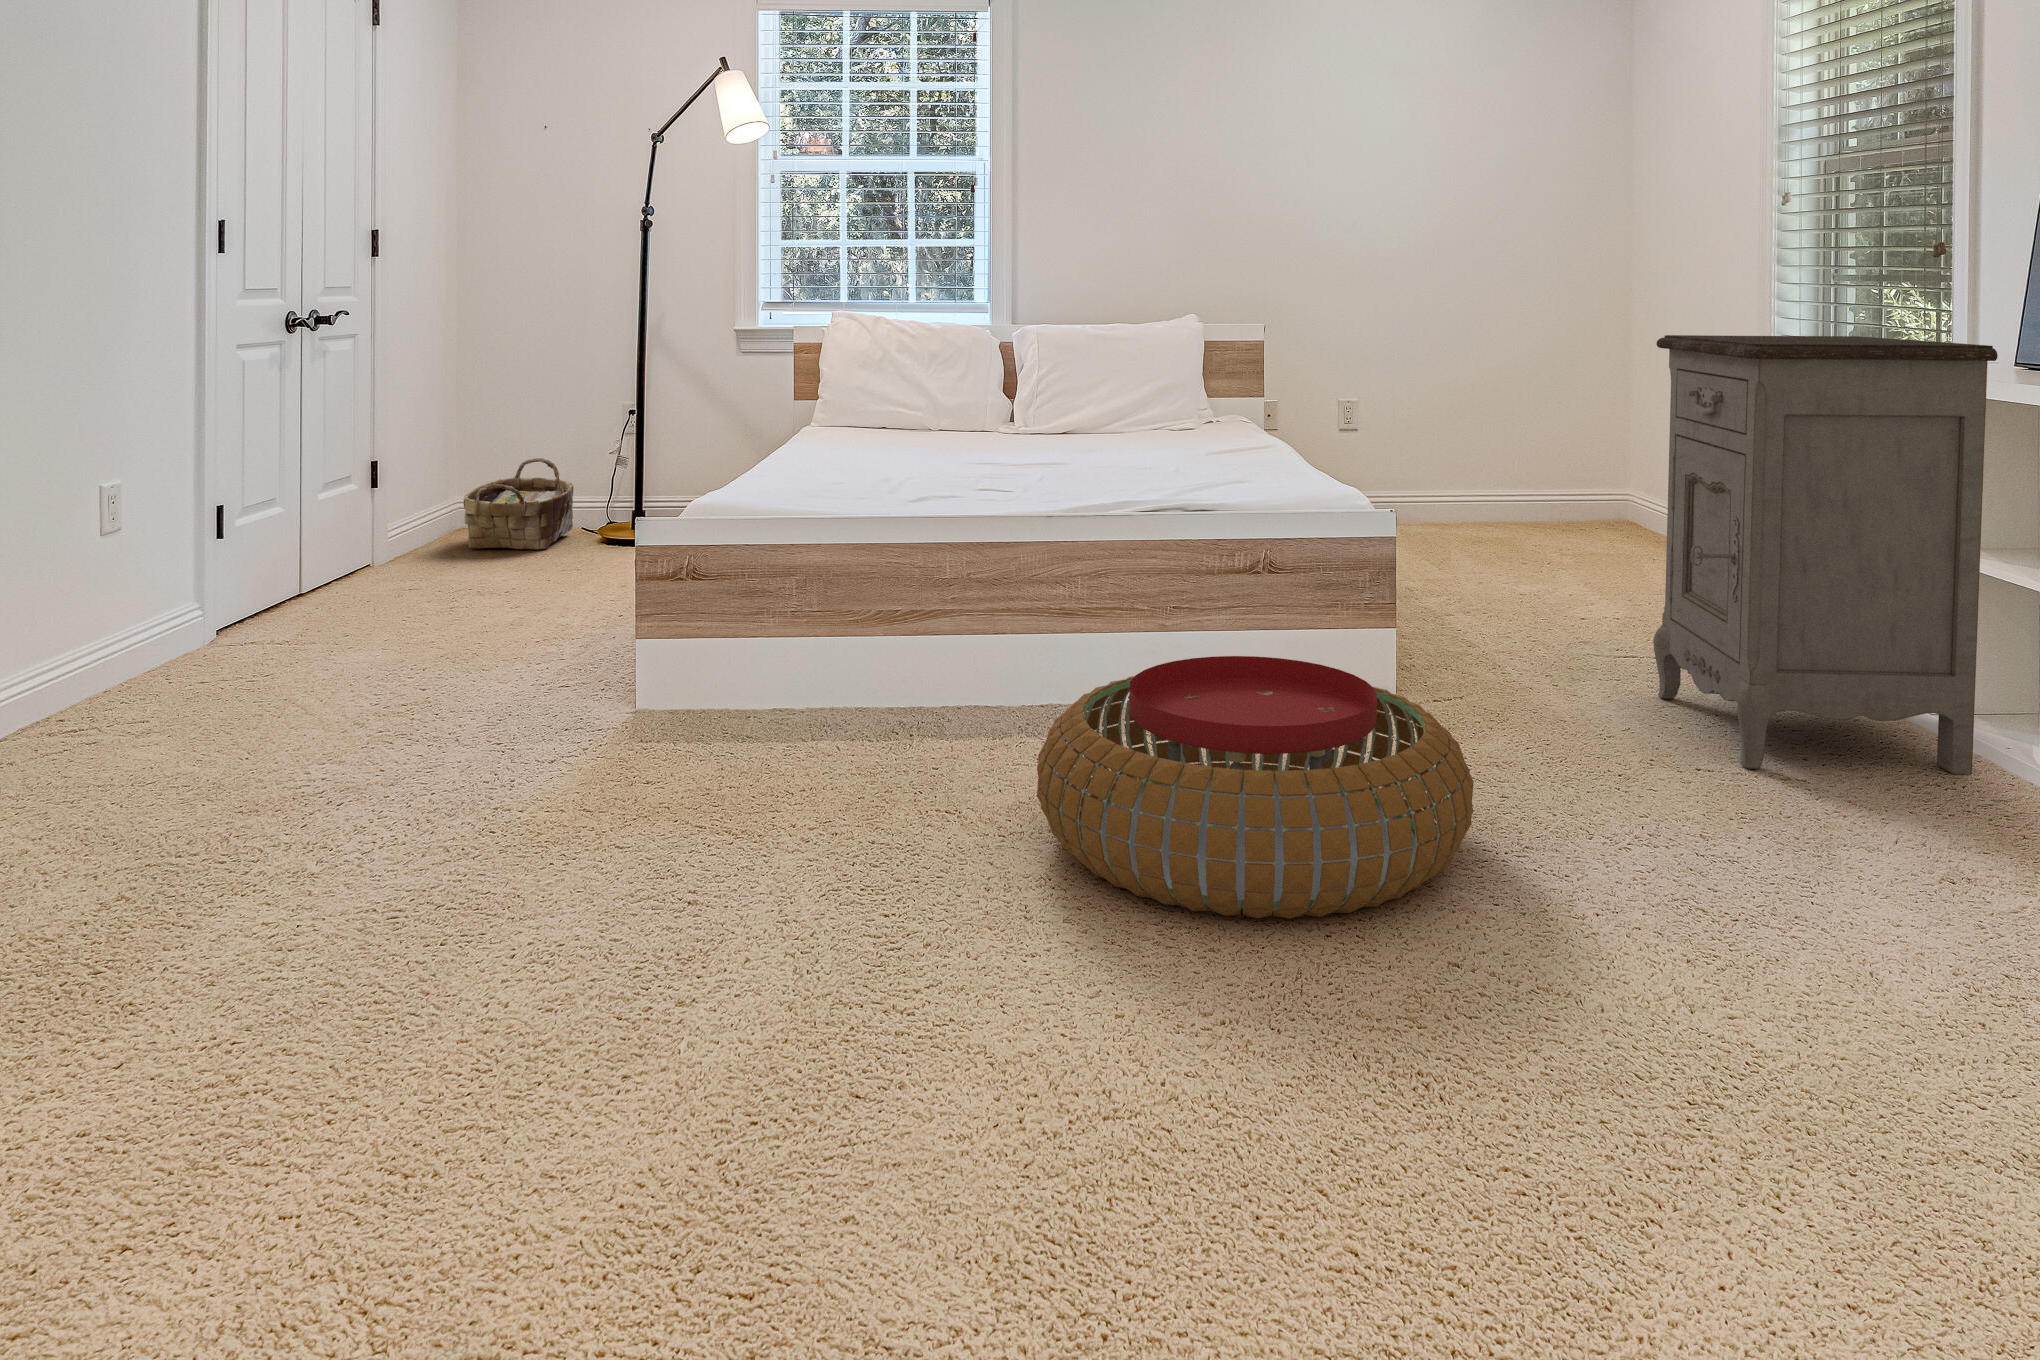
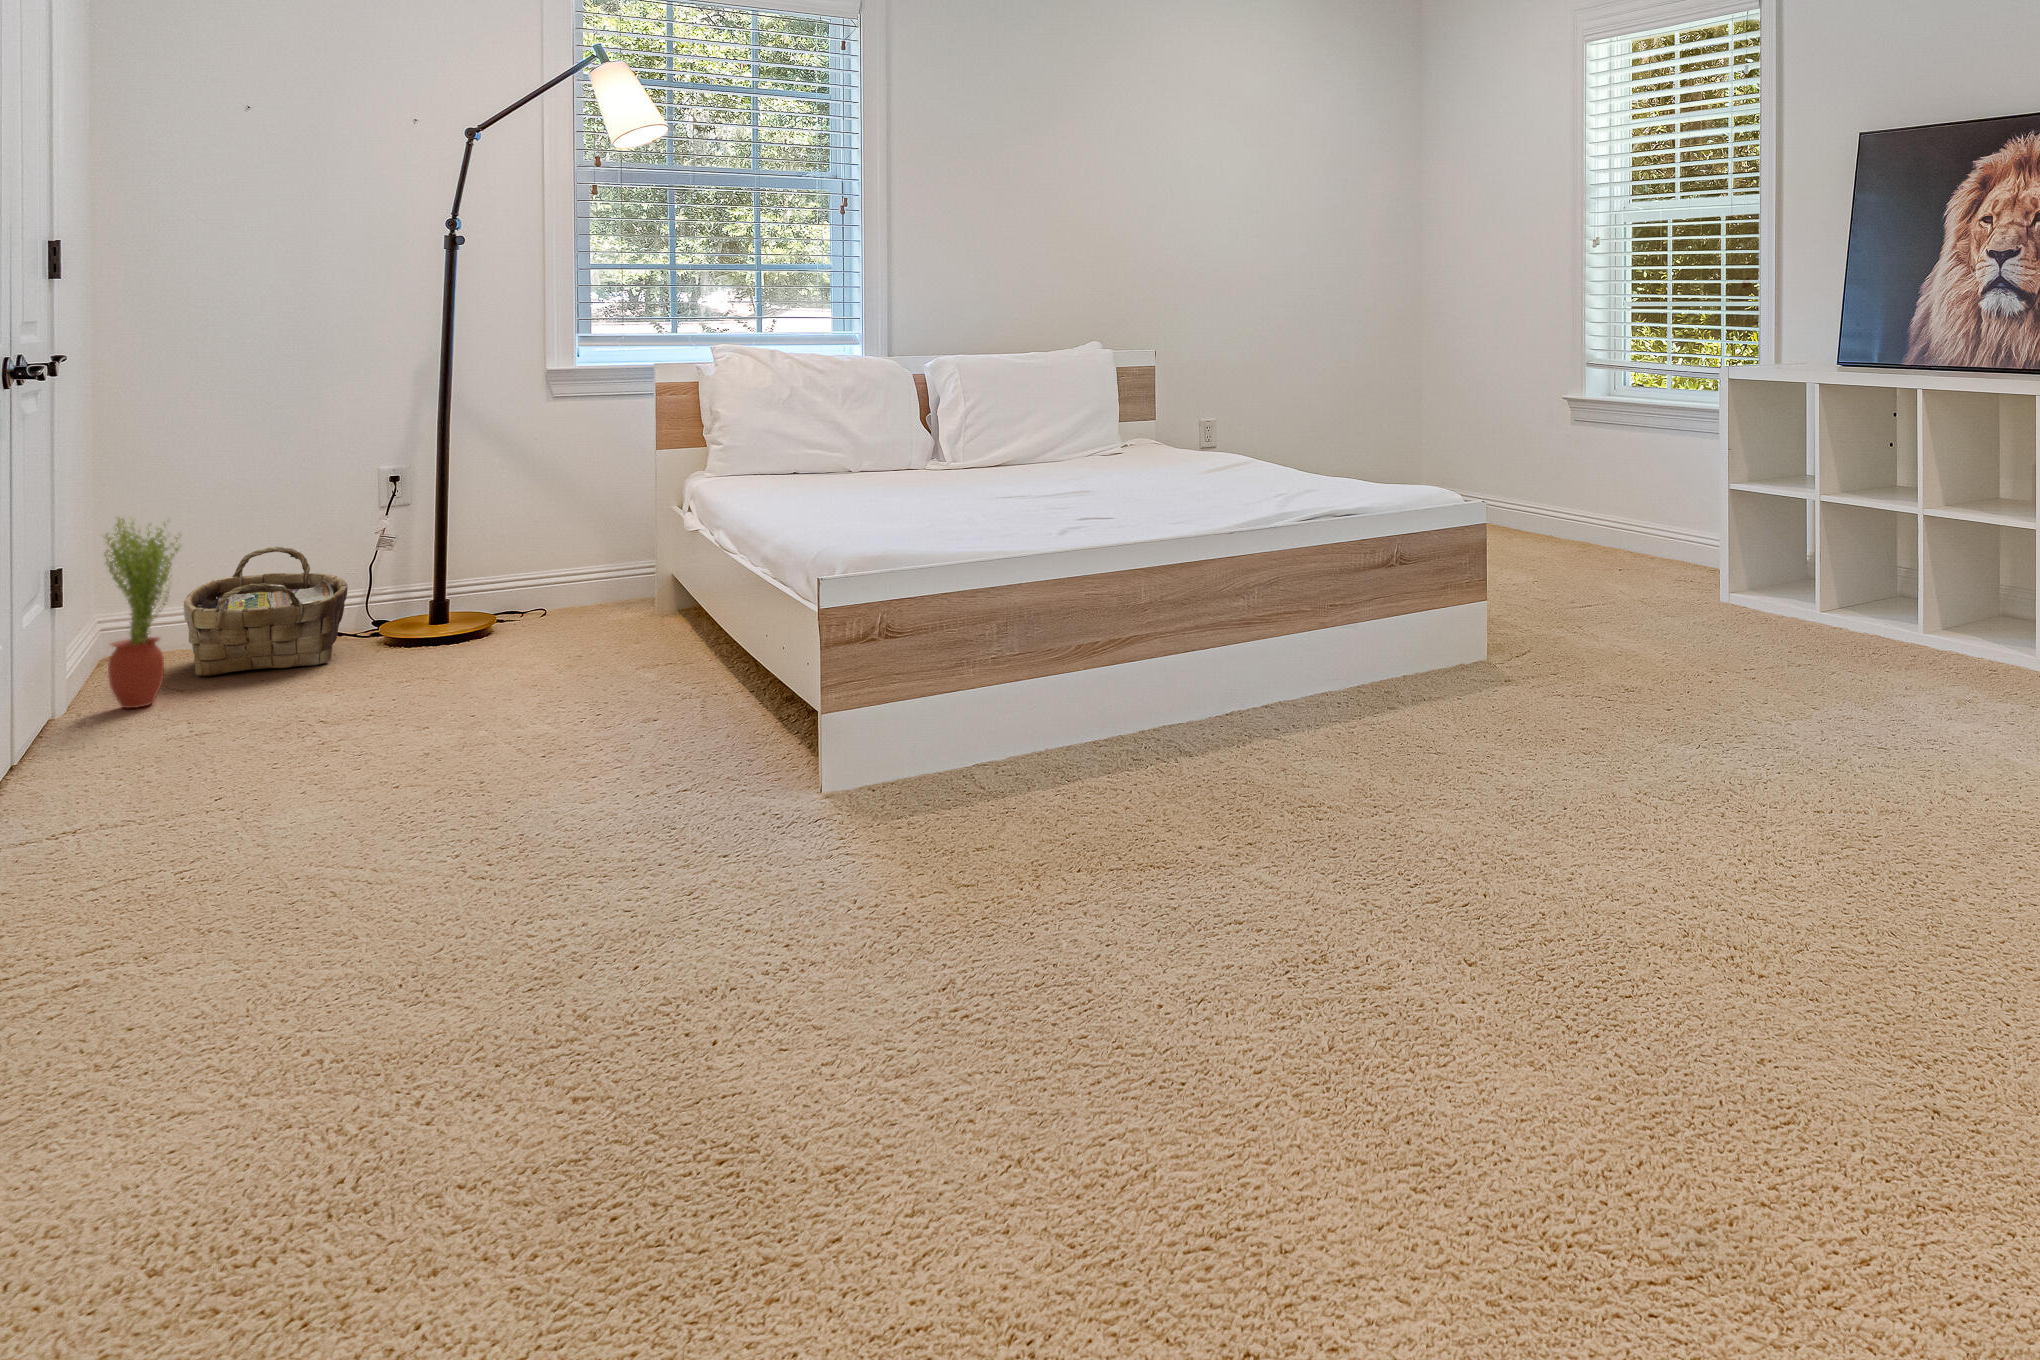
nightstand: present [1653,335,1998,774] -> none [1652,347,1903,669]
potted plant: none [387,428,439,565] -> present [104,518,180,708]
pouf: present [1037,656,1474,919] -> none [1383,626,1747,829]

